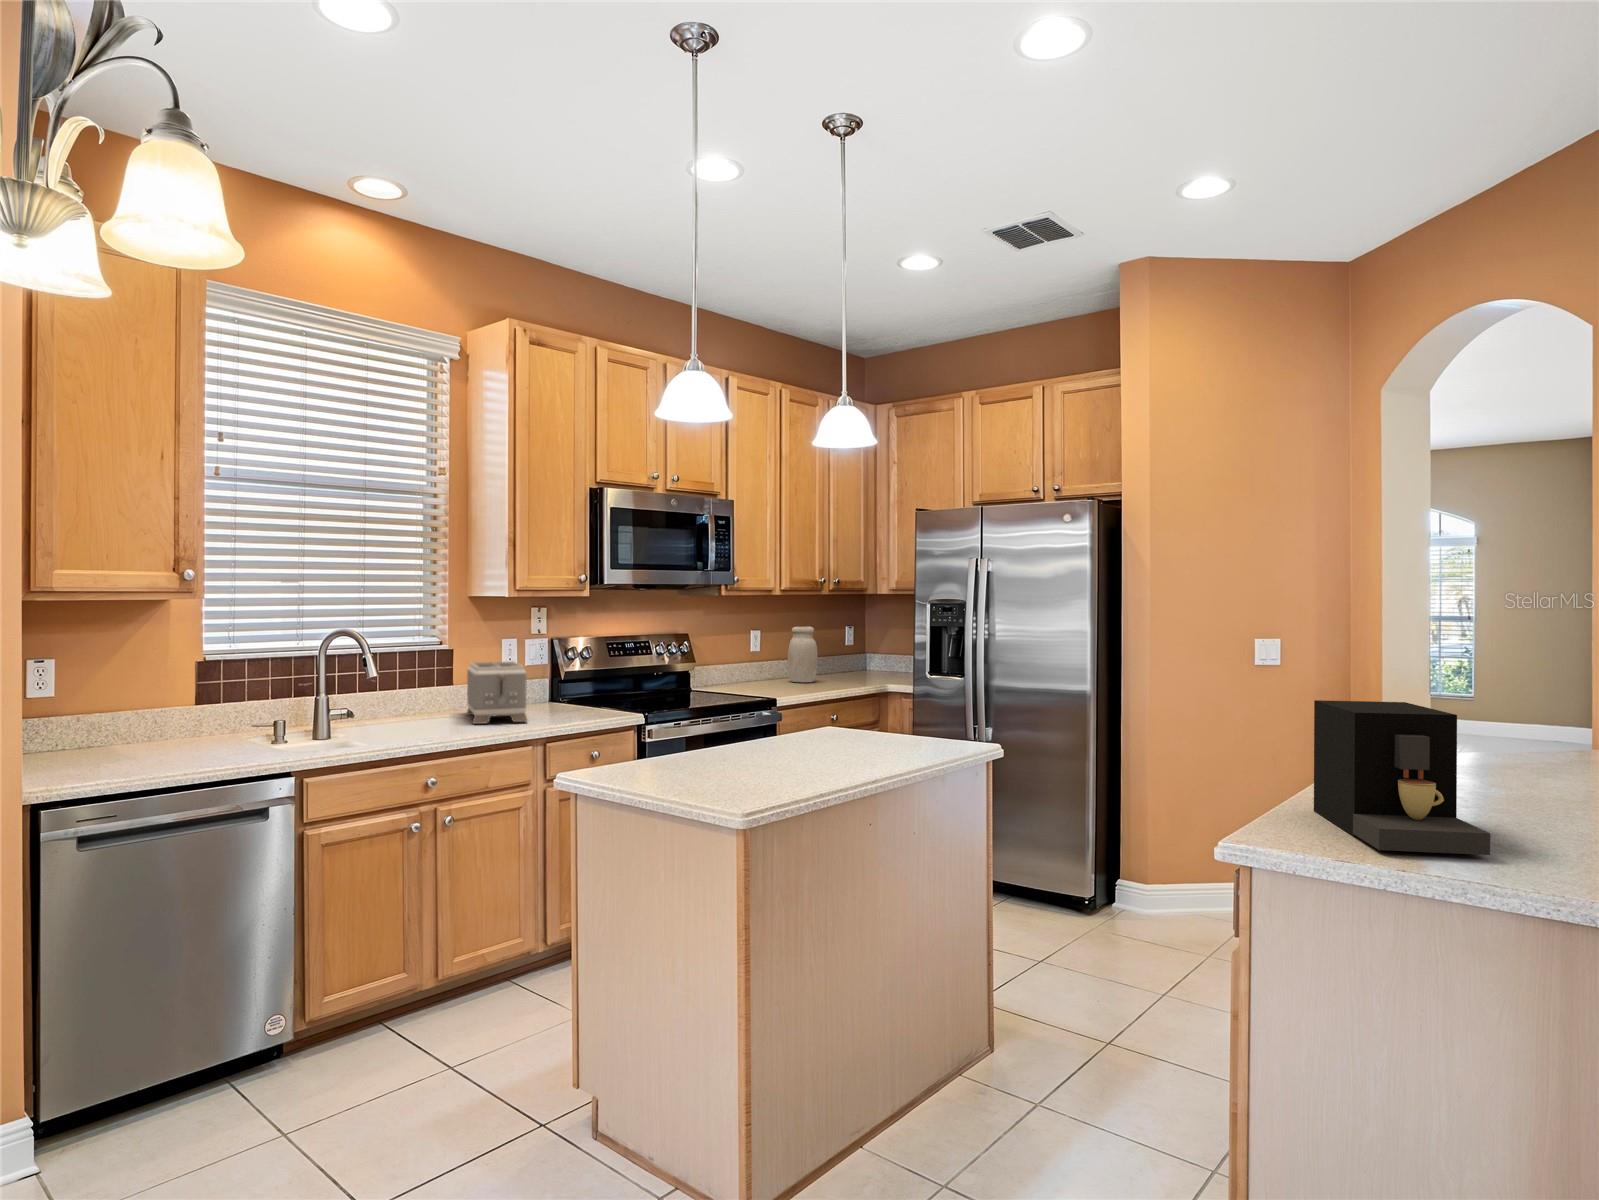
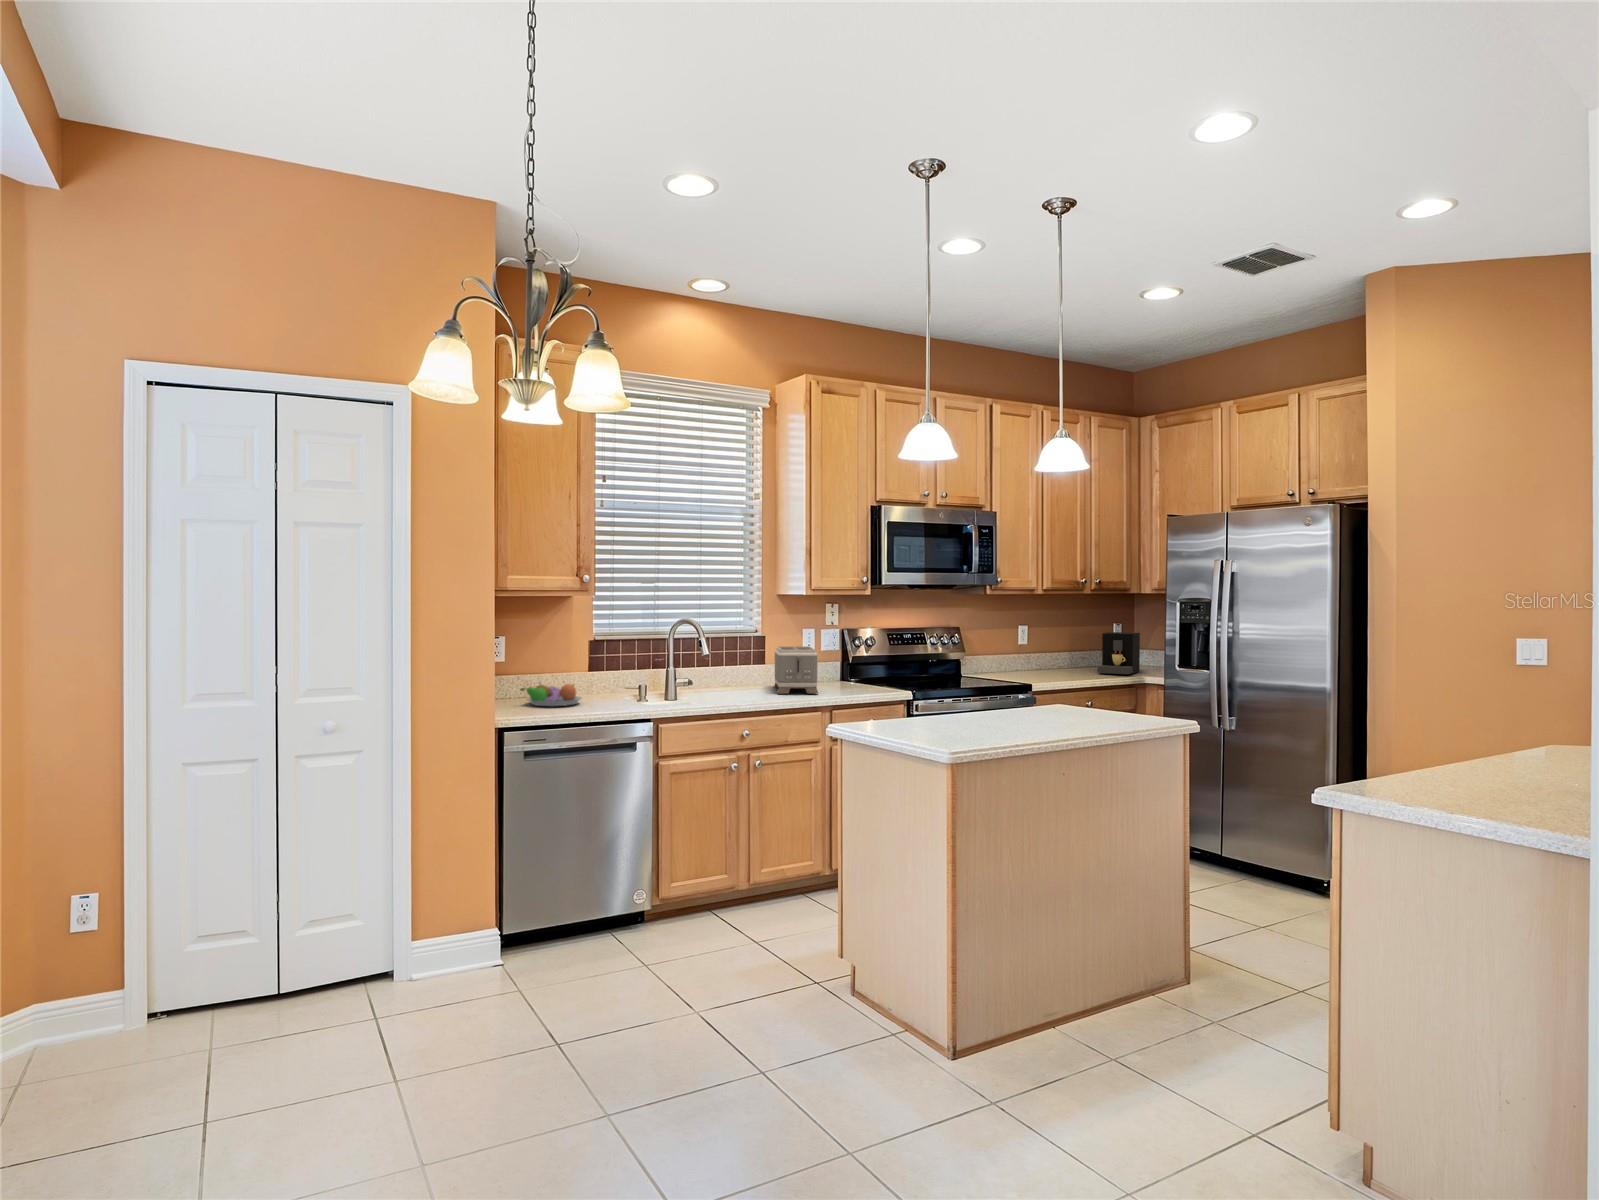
jar: present [788,627,818,682] -> none [1052,622,1080,673]
coffee maker: present [1314,700,1490,855] -> present [1097,632,1140,674]
fruit bowl: none [75,724,182,762] -> present [520,683,582,706]

